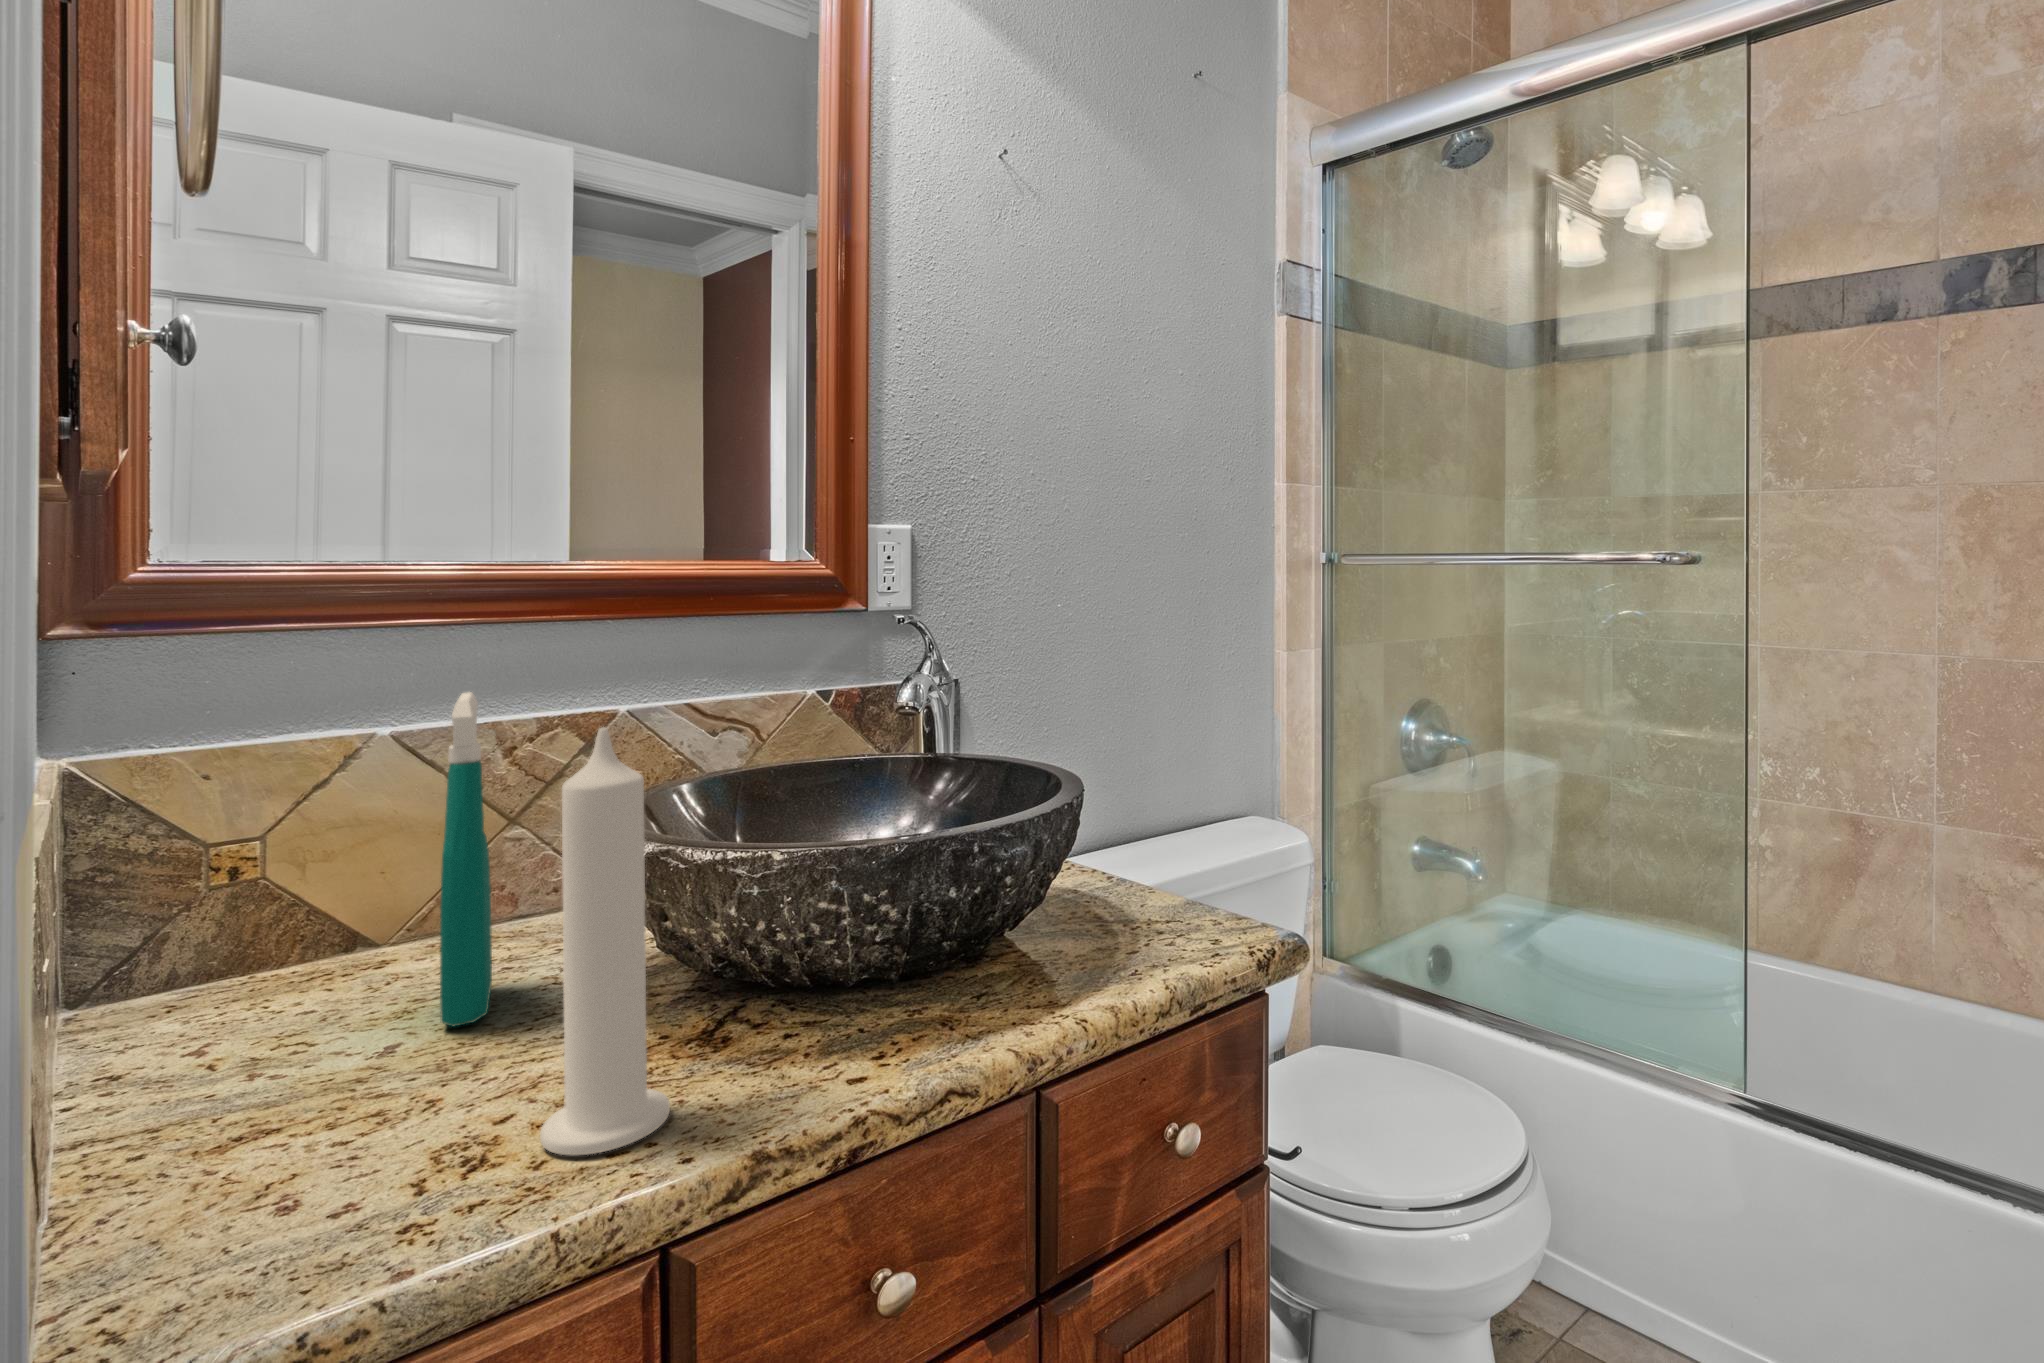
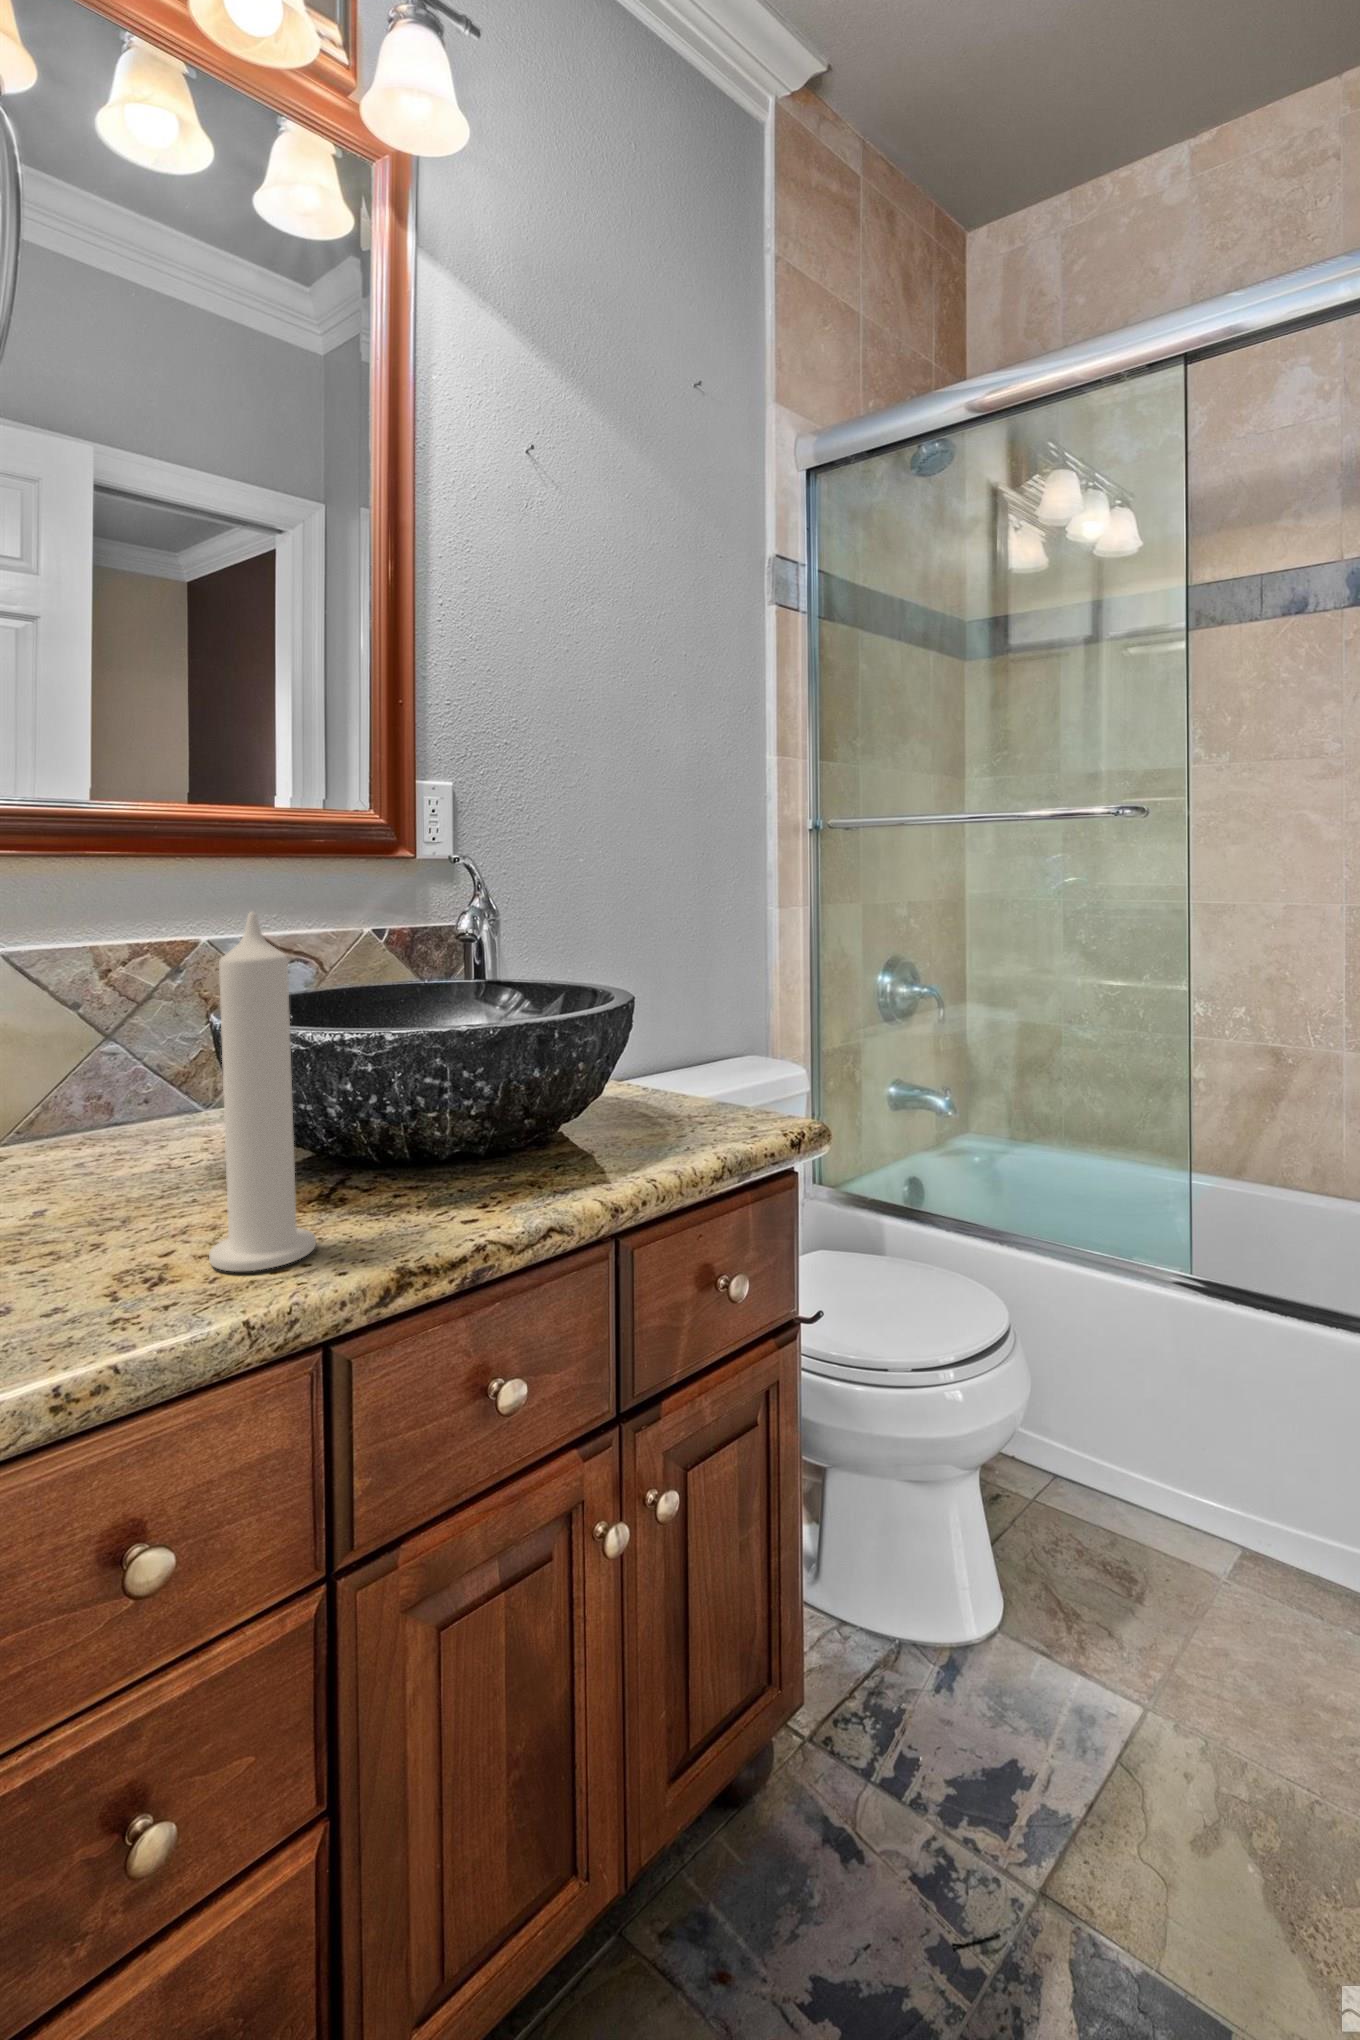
spray bottle: present [440,692,492,1026] -> none [73,909,121,1198]

